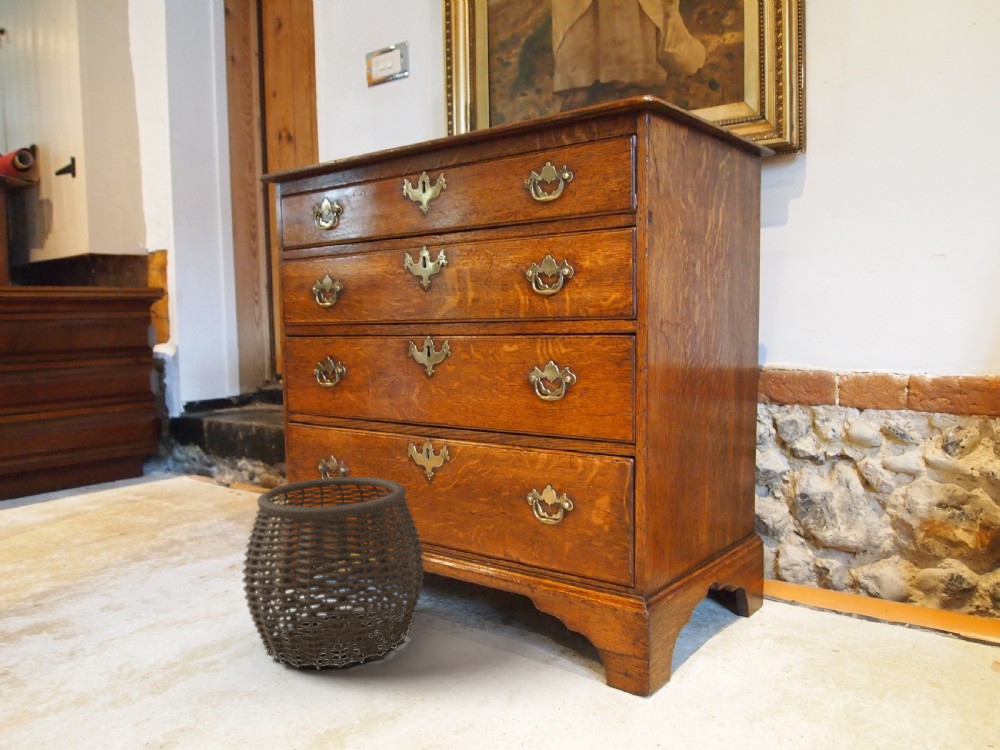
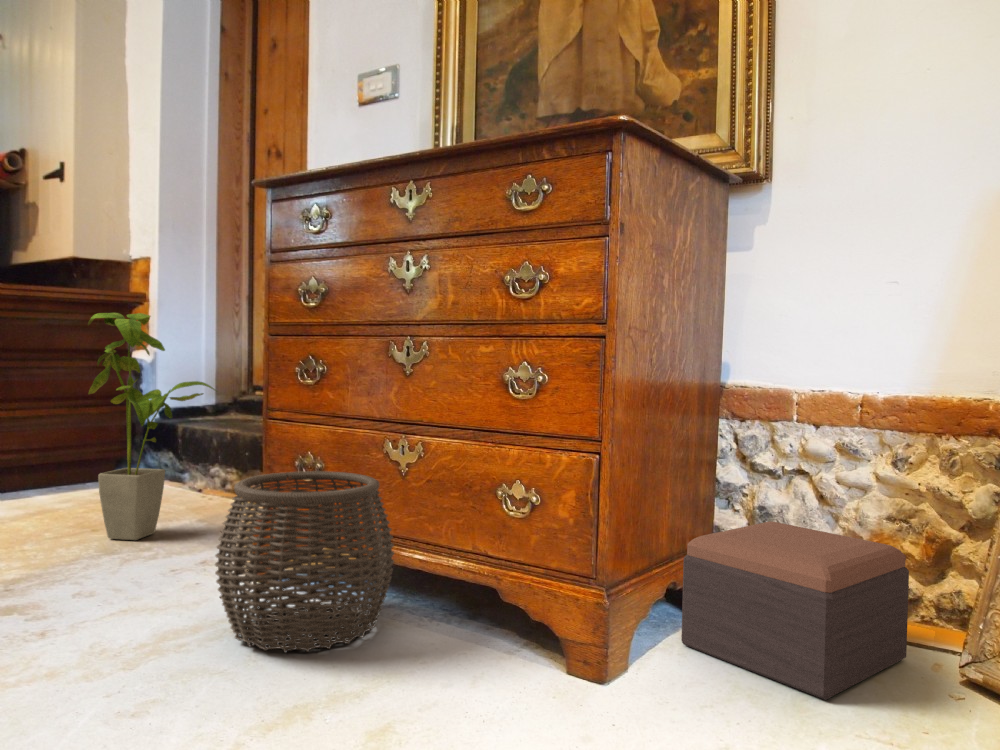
house plant: none [104,315,240,543] -> present [88,313,215,540]
footstool: none [725,513,966,709] -> present [681,521,909,700]

